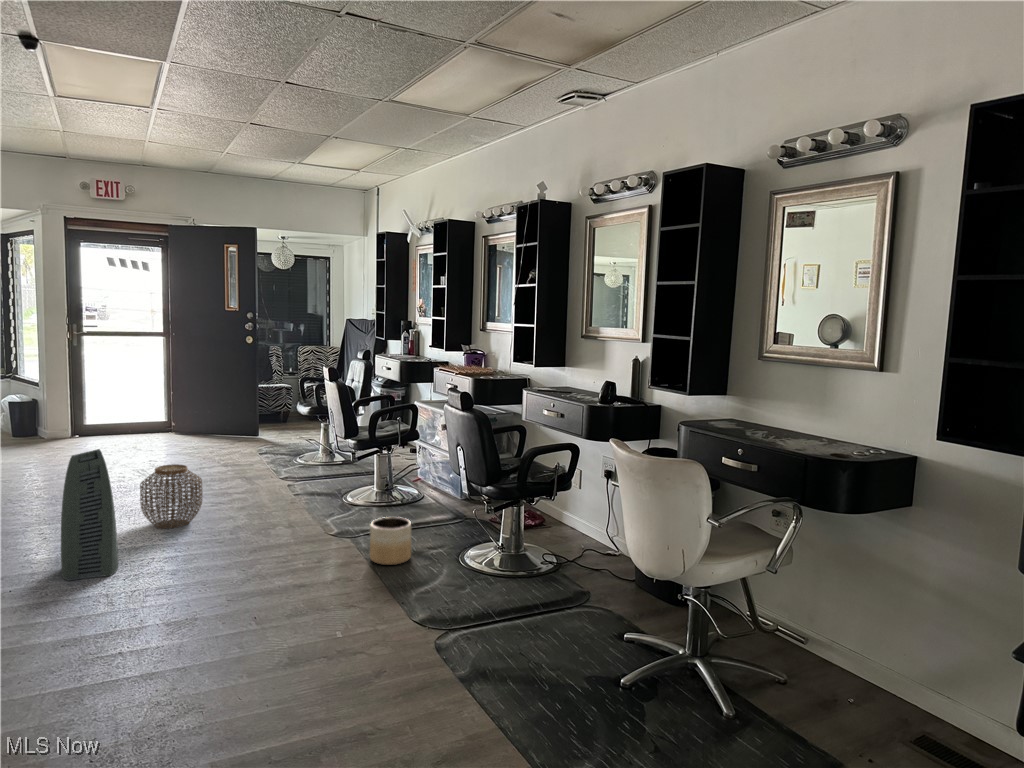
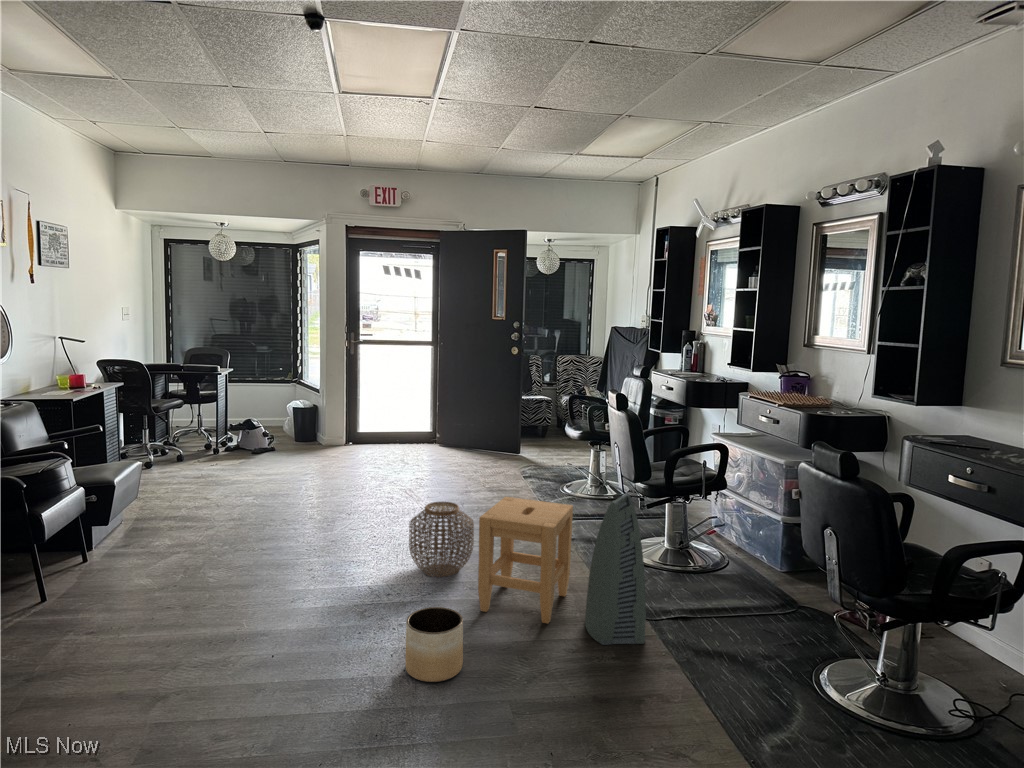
air purifier: present [61,449,118,581] -> present [585,493,646,645]
stool: none [203,454,287,548] -> present [478,497,573,624]
planter: present [370,517,411,565] -> present [405,607,463,682]

